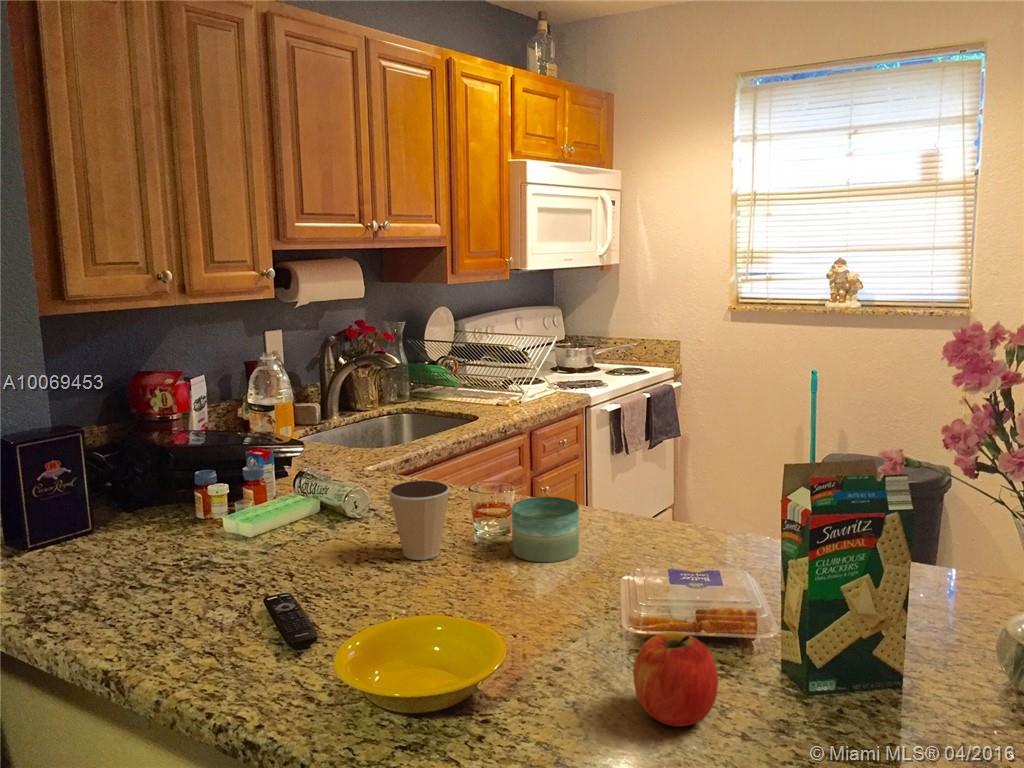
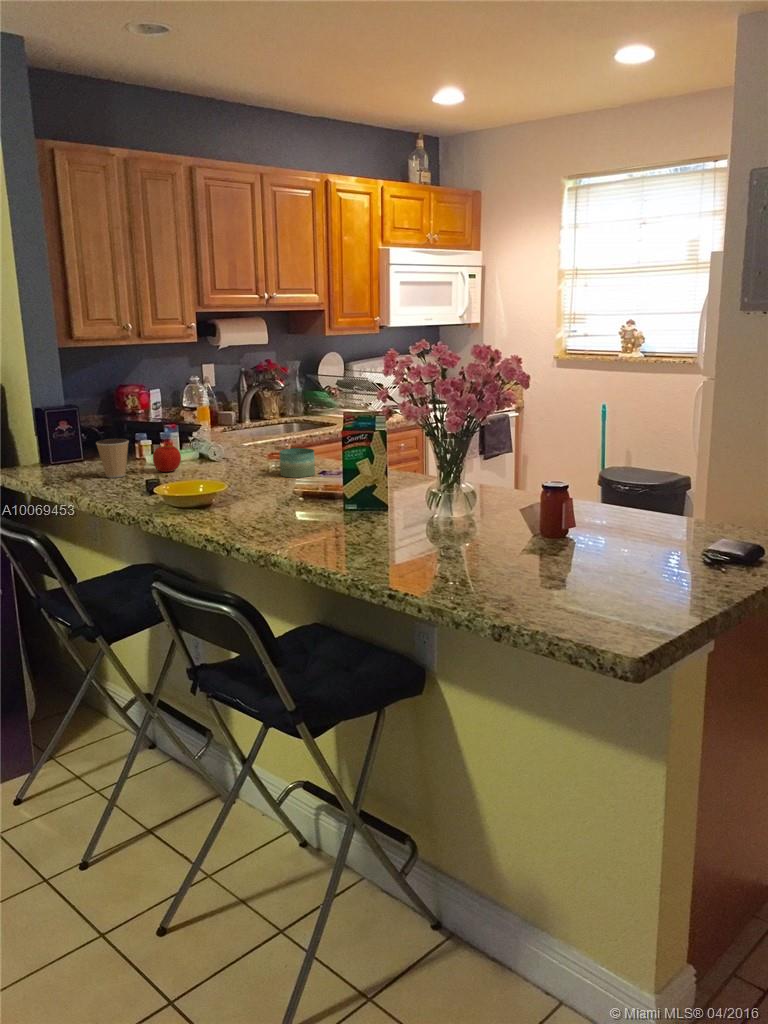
coffee cup: present [388,480,450,560] -> present [96,439,129,478]
apple: present [633,632,718,726] -> present [153,444,181,472]

